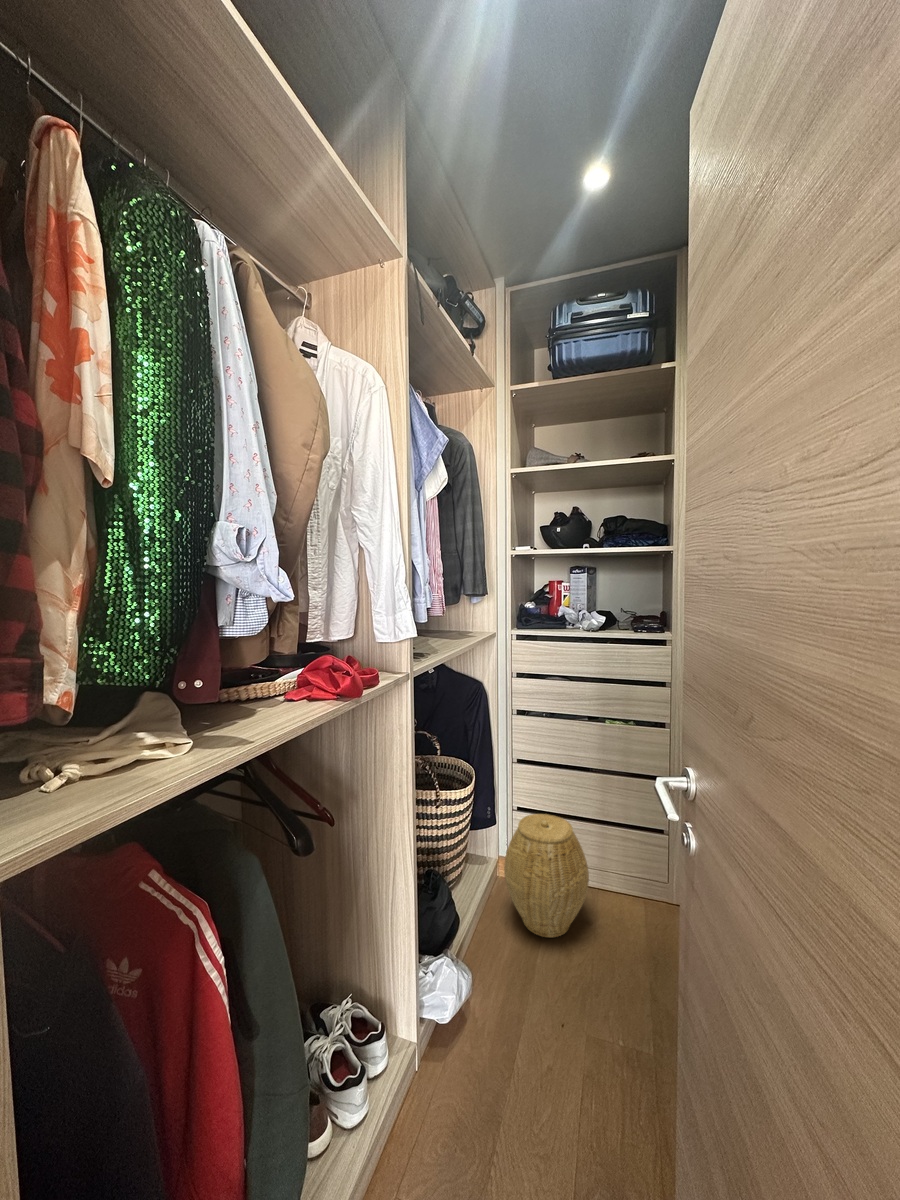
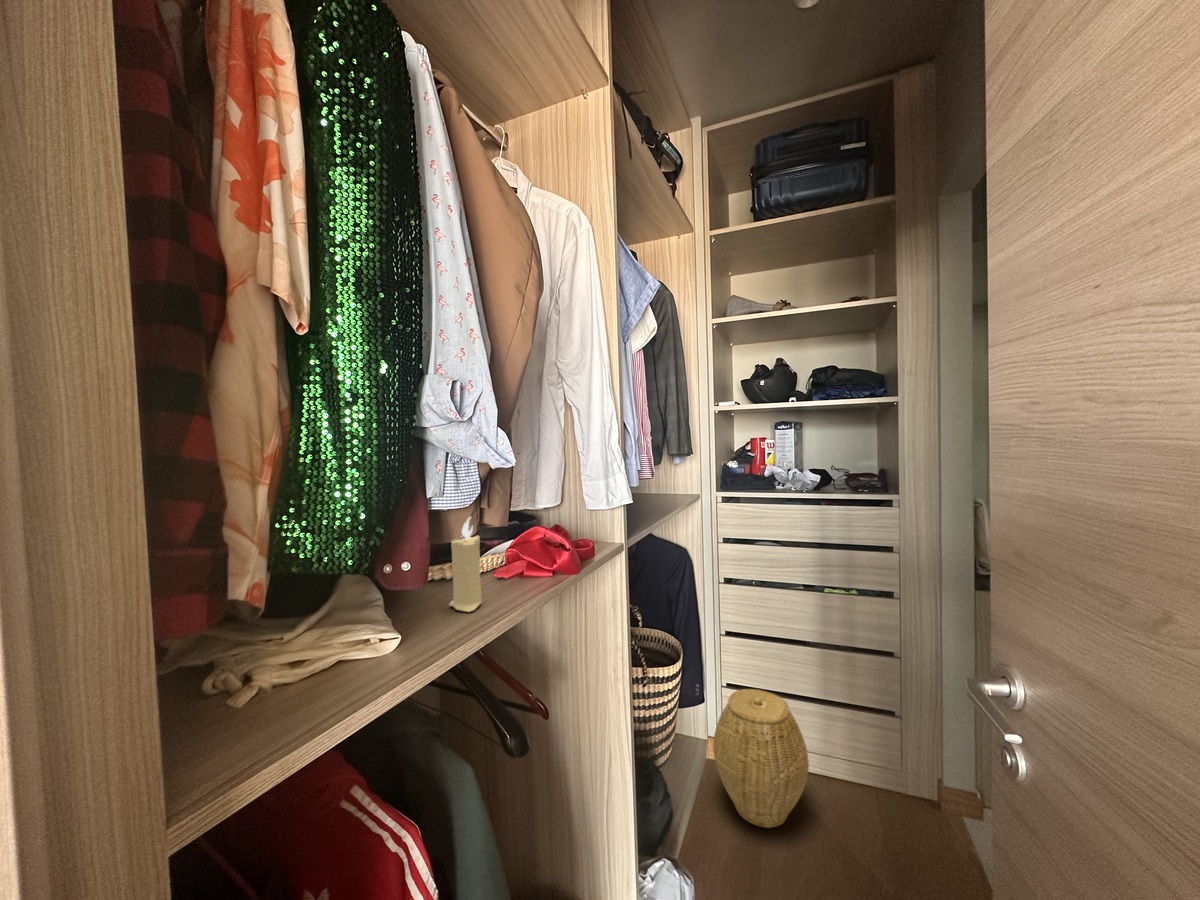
candle: none [241,645,271,727] -> present [449,517,482,612]

